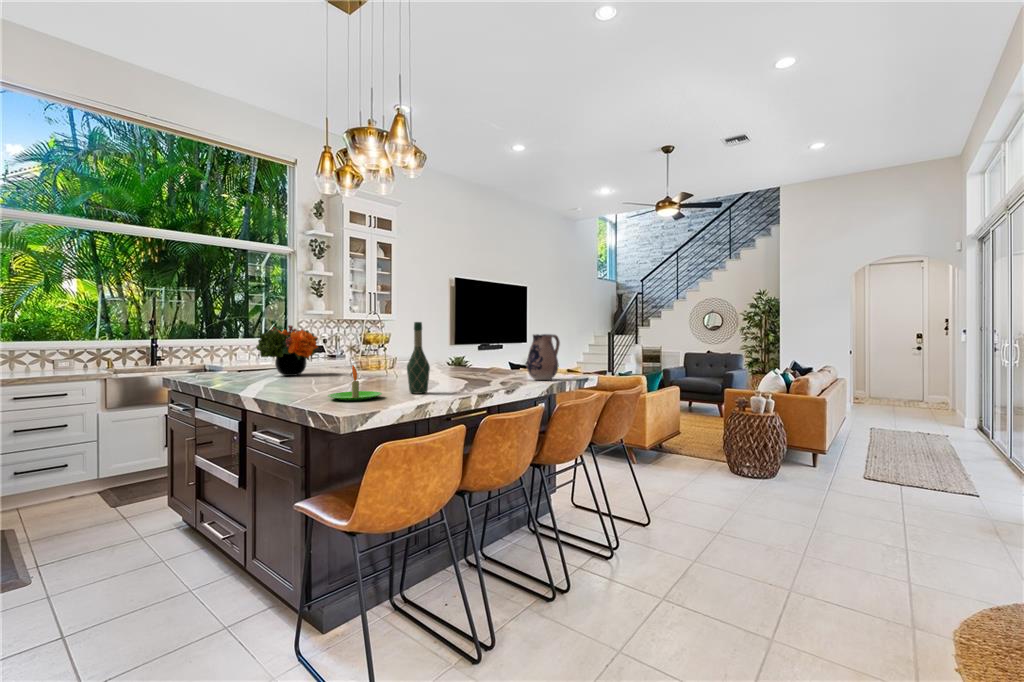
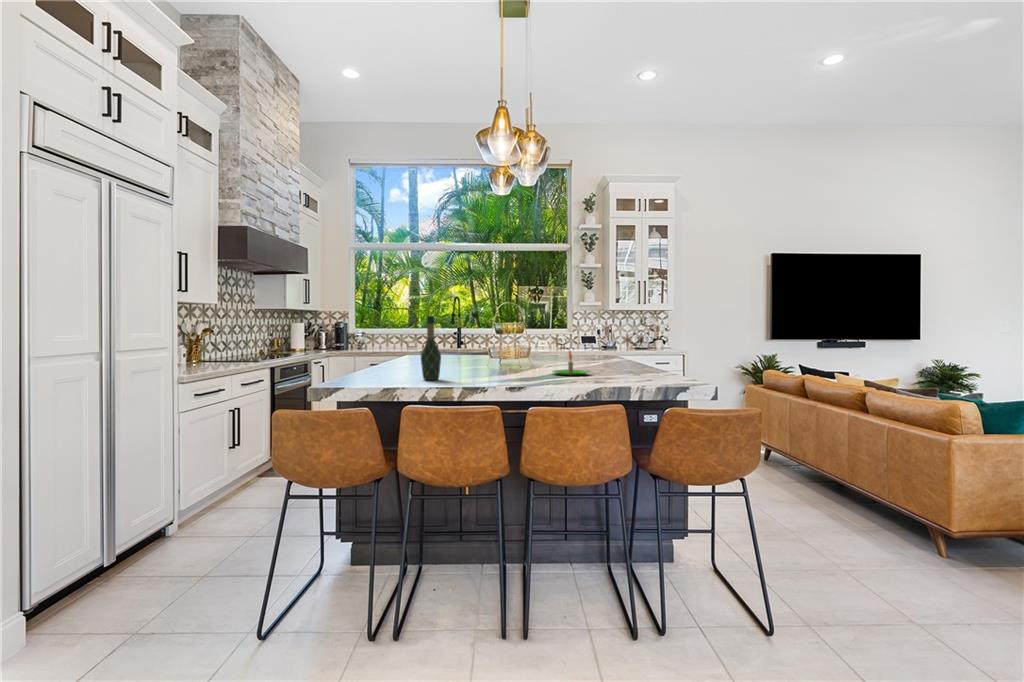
flower arrangement: present [256,325,318,376] -> none [444,318,494,361]
ceramic pitcher: present [527,334,560,380] -> none [588,327,634,381]
candle: present [328,365,382,401] -> present [552,350,589,375]

